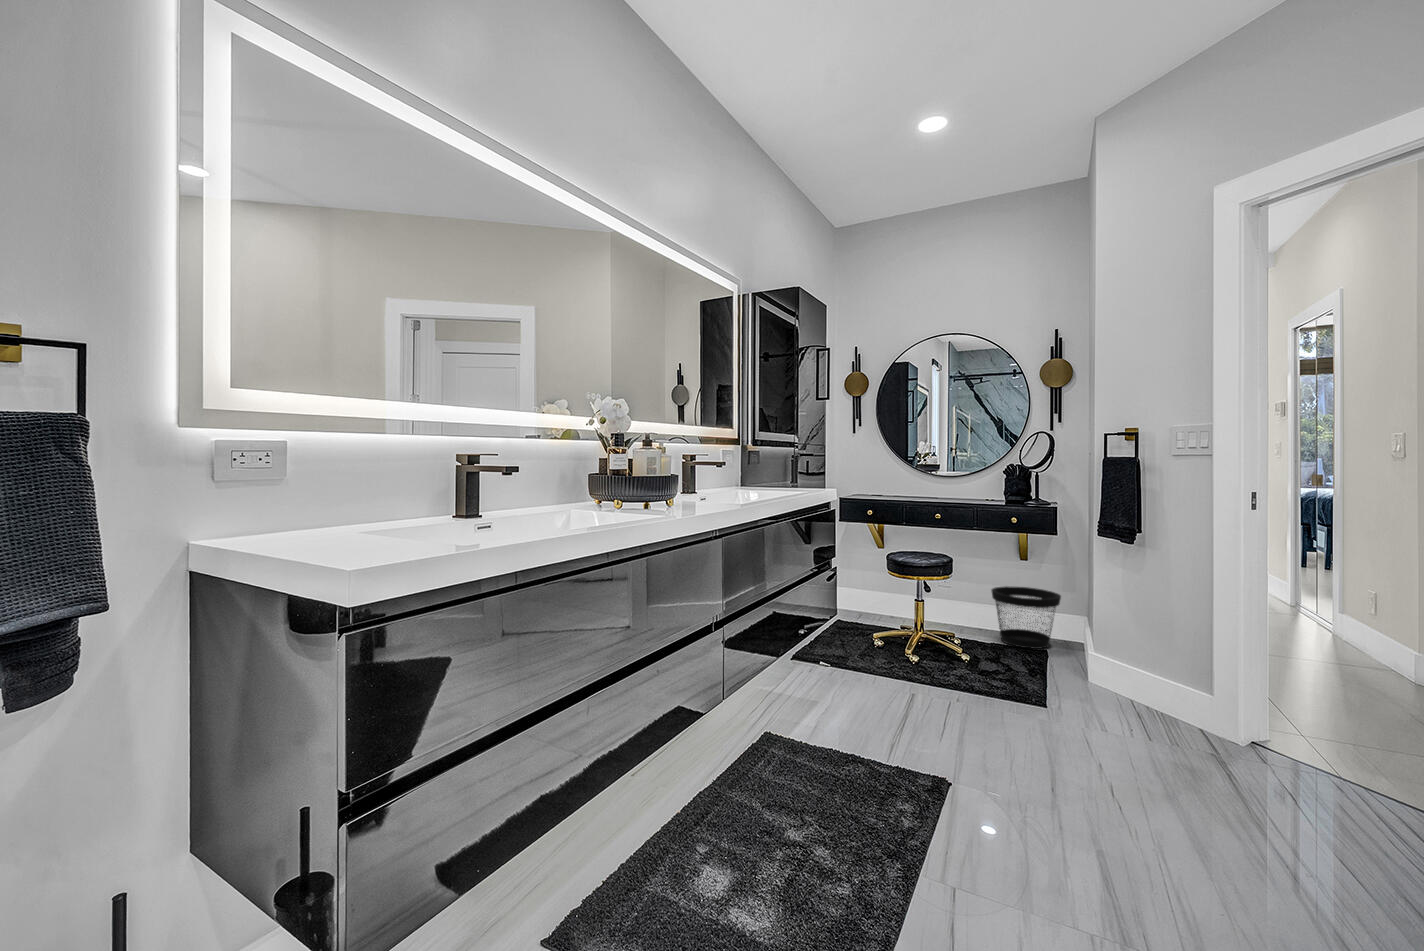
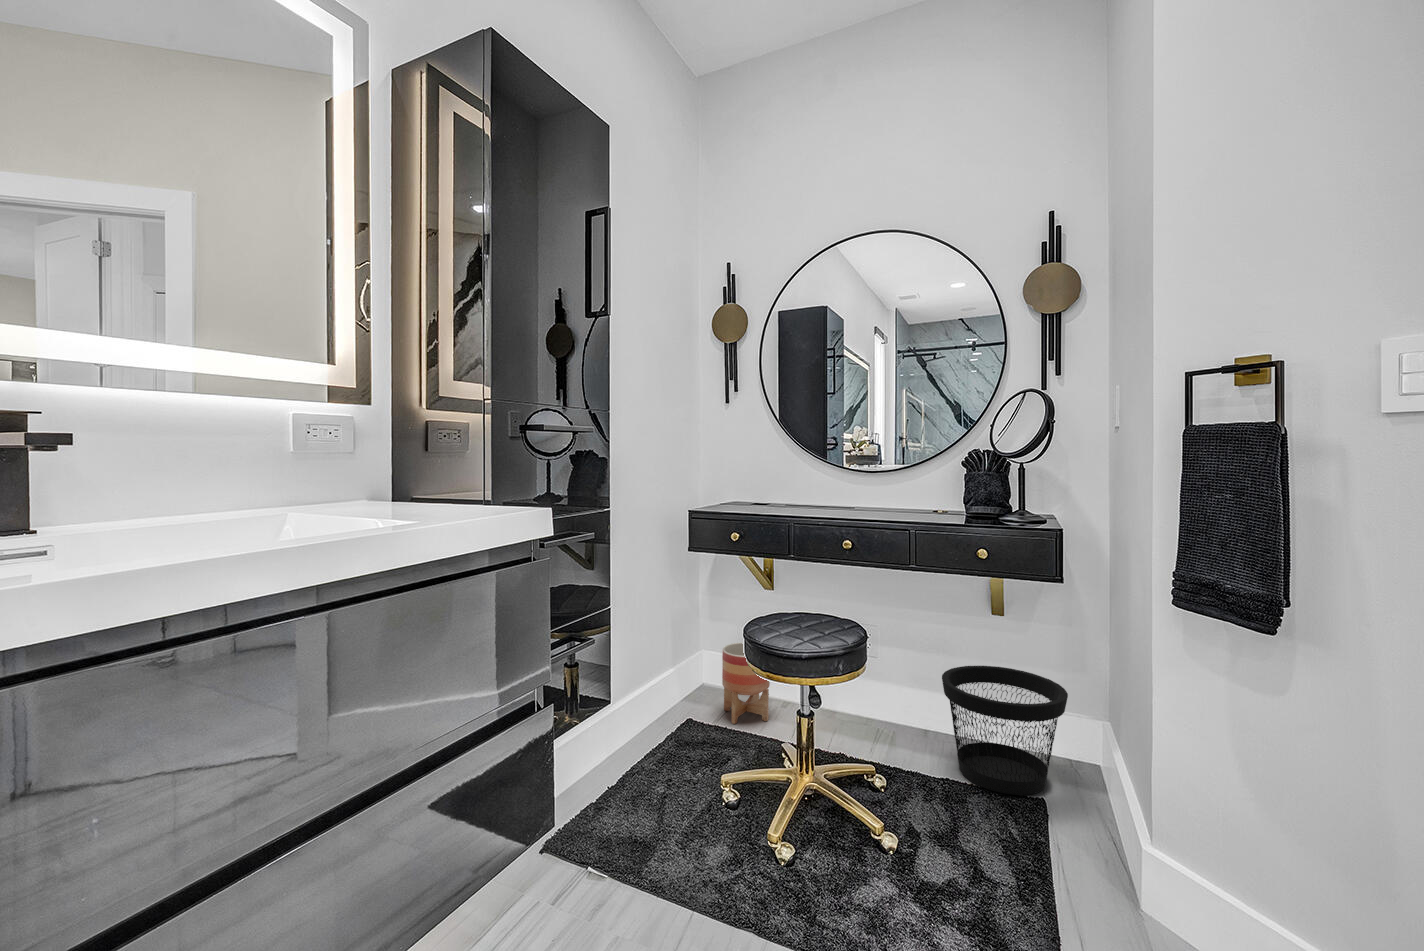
planter: none [857,578,886,622] -> present [722,642,770,724]

